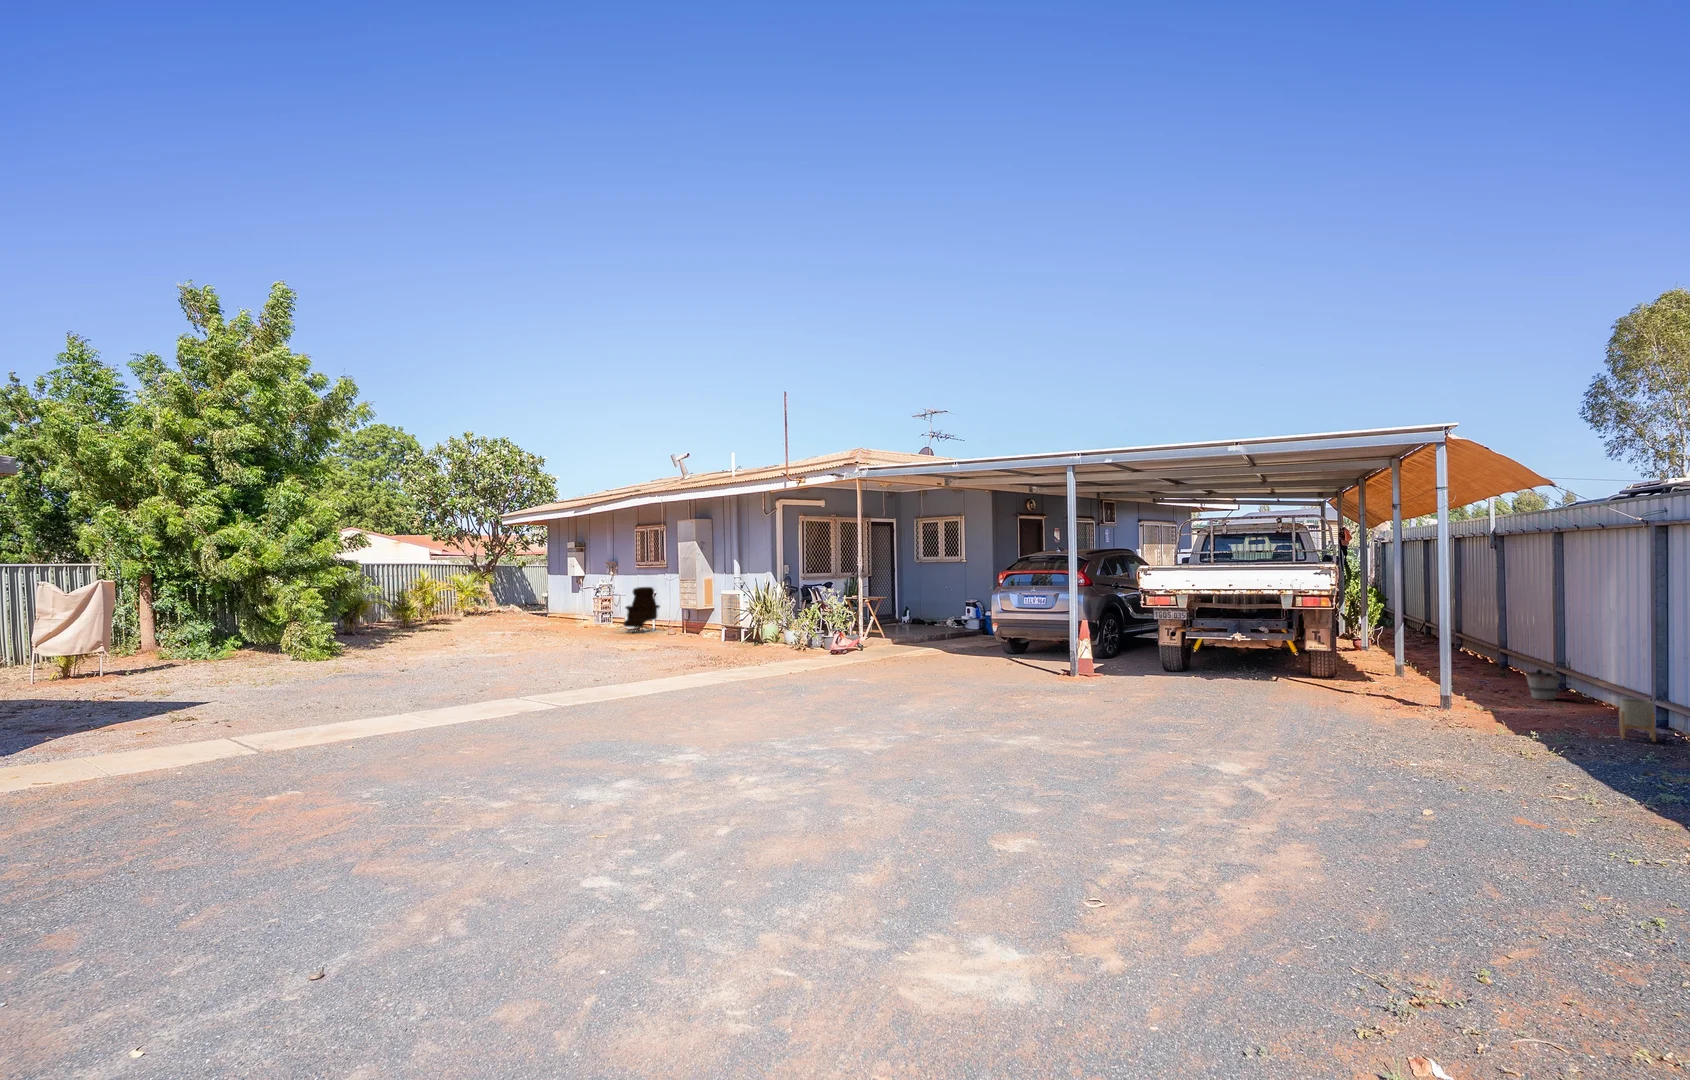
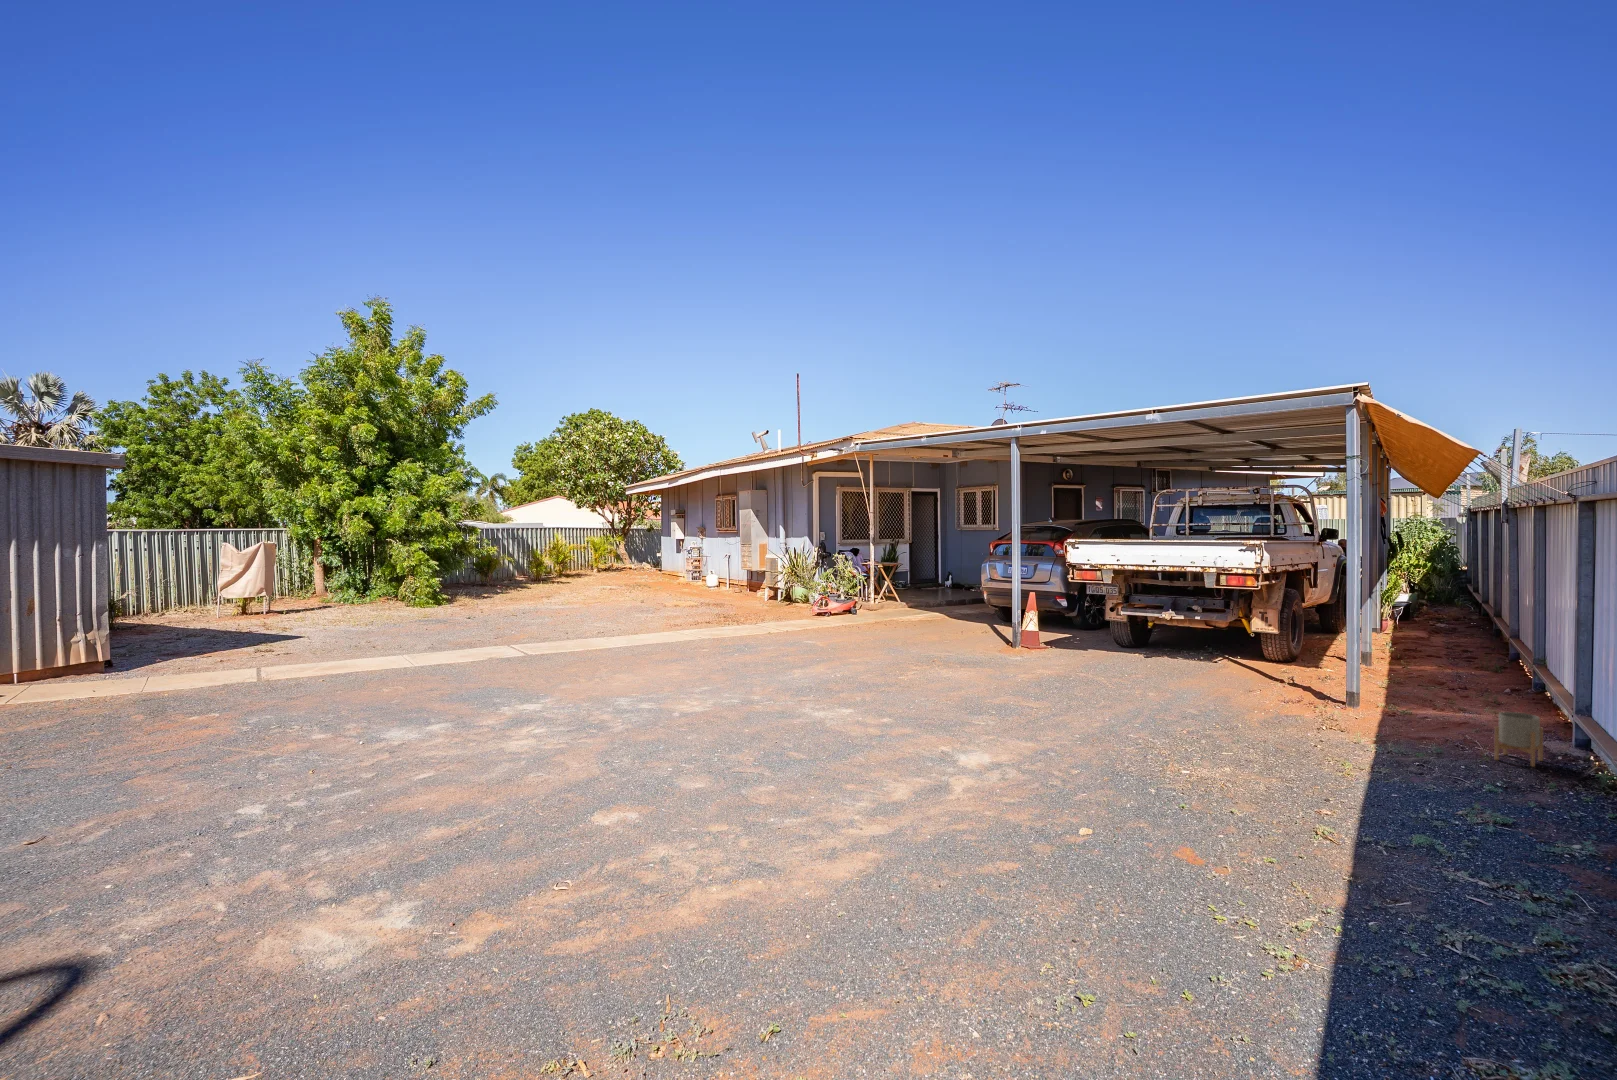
lounge chair: present [624,587,660,632] -> none [702,549,738,590]
bucket: present [1525,669,1570,700] -> none [1473,667,1529,704]

